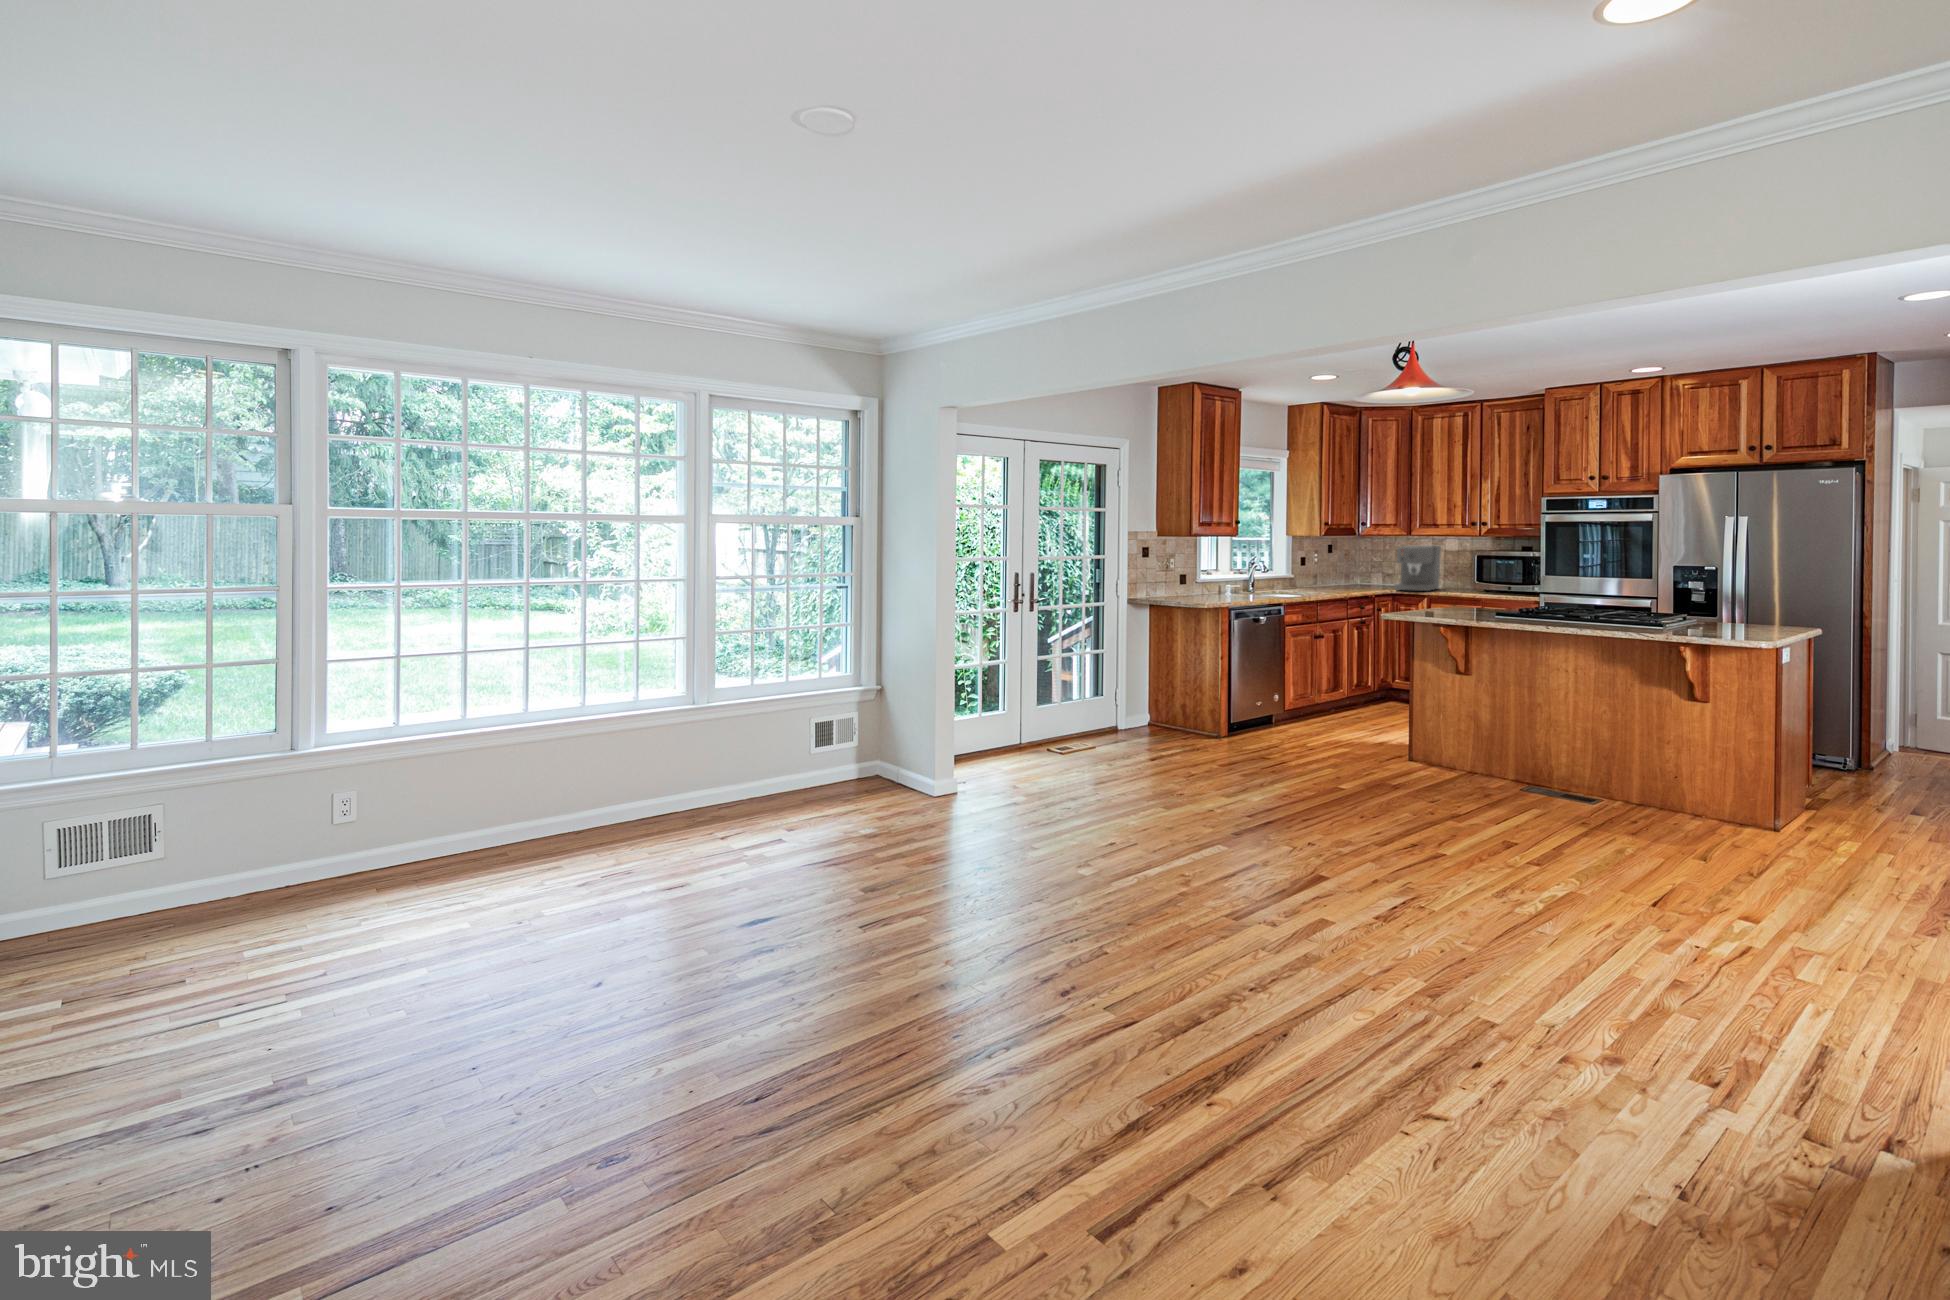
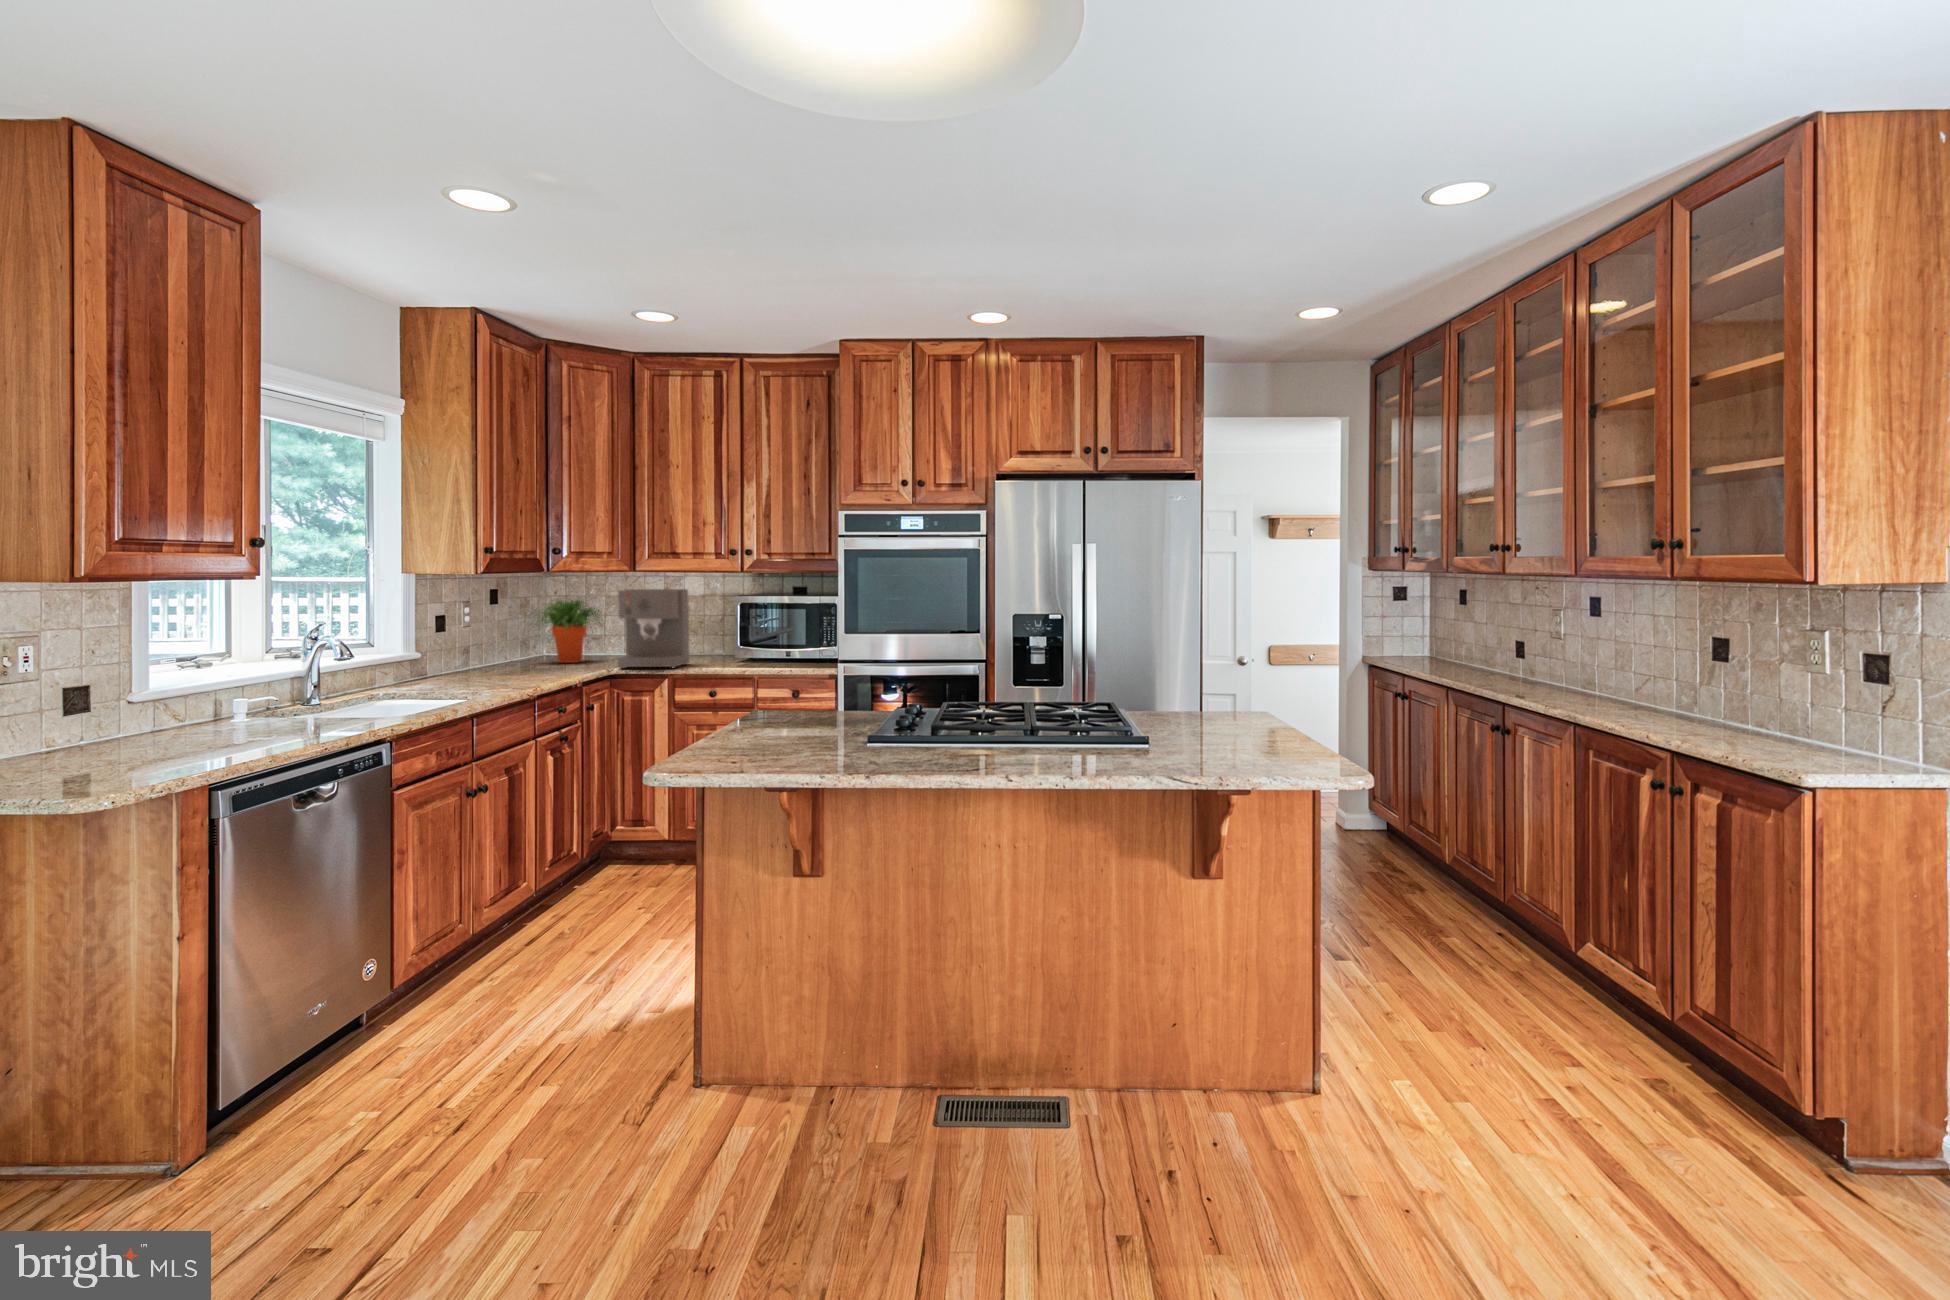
potted plant: none [1347,551,1392,586] -> present [539,600,603,663]

